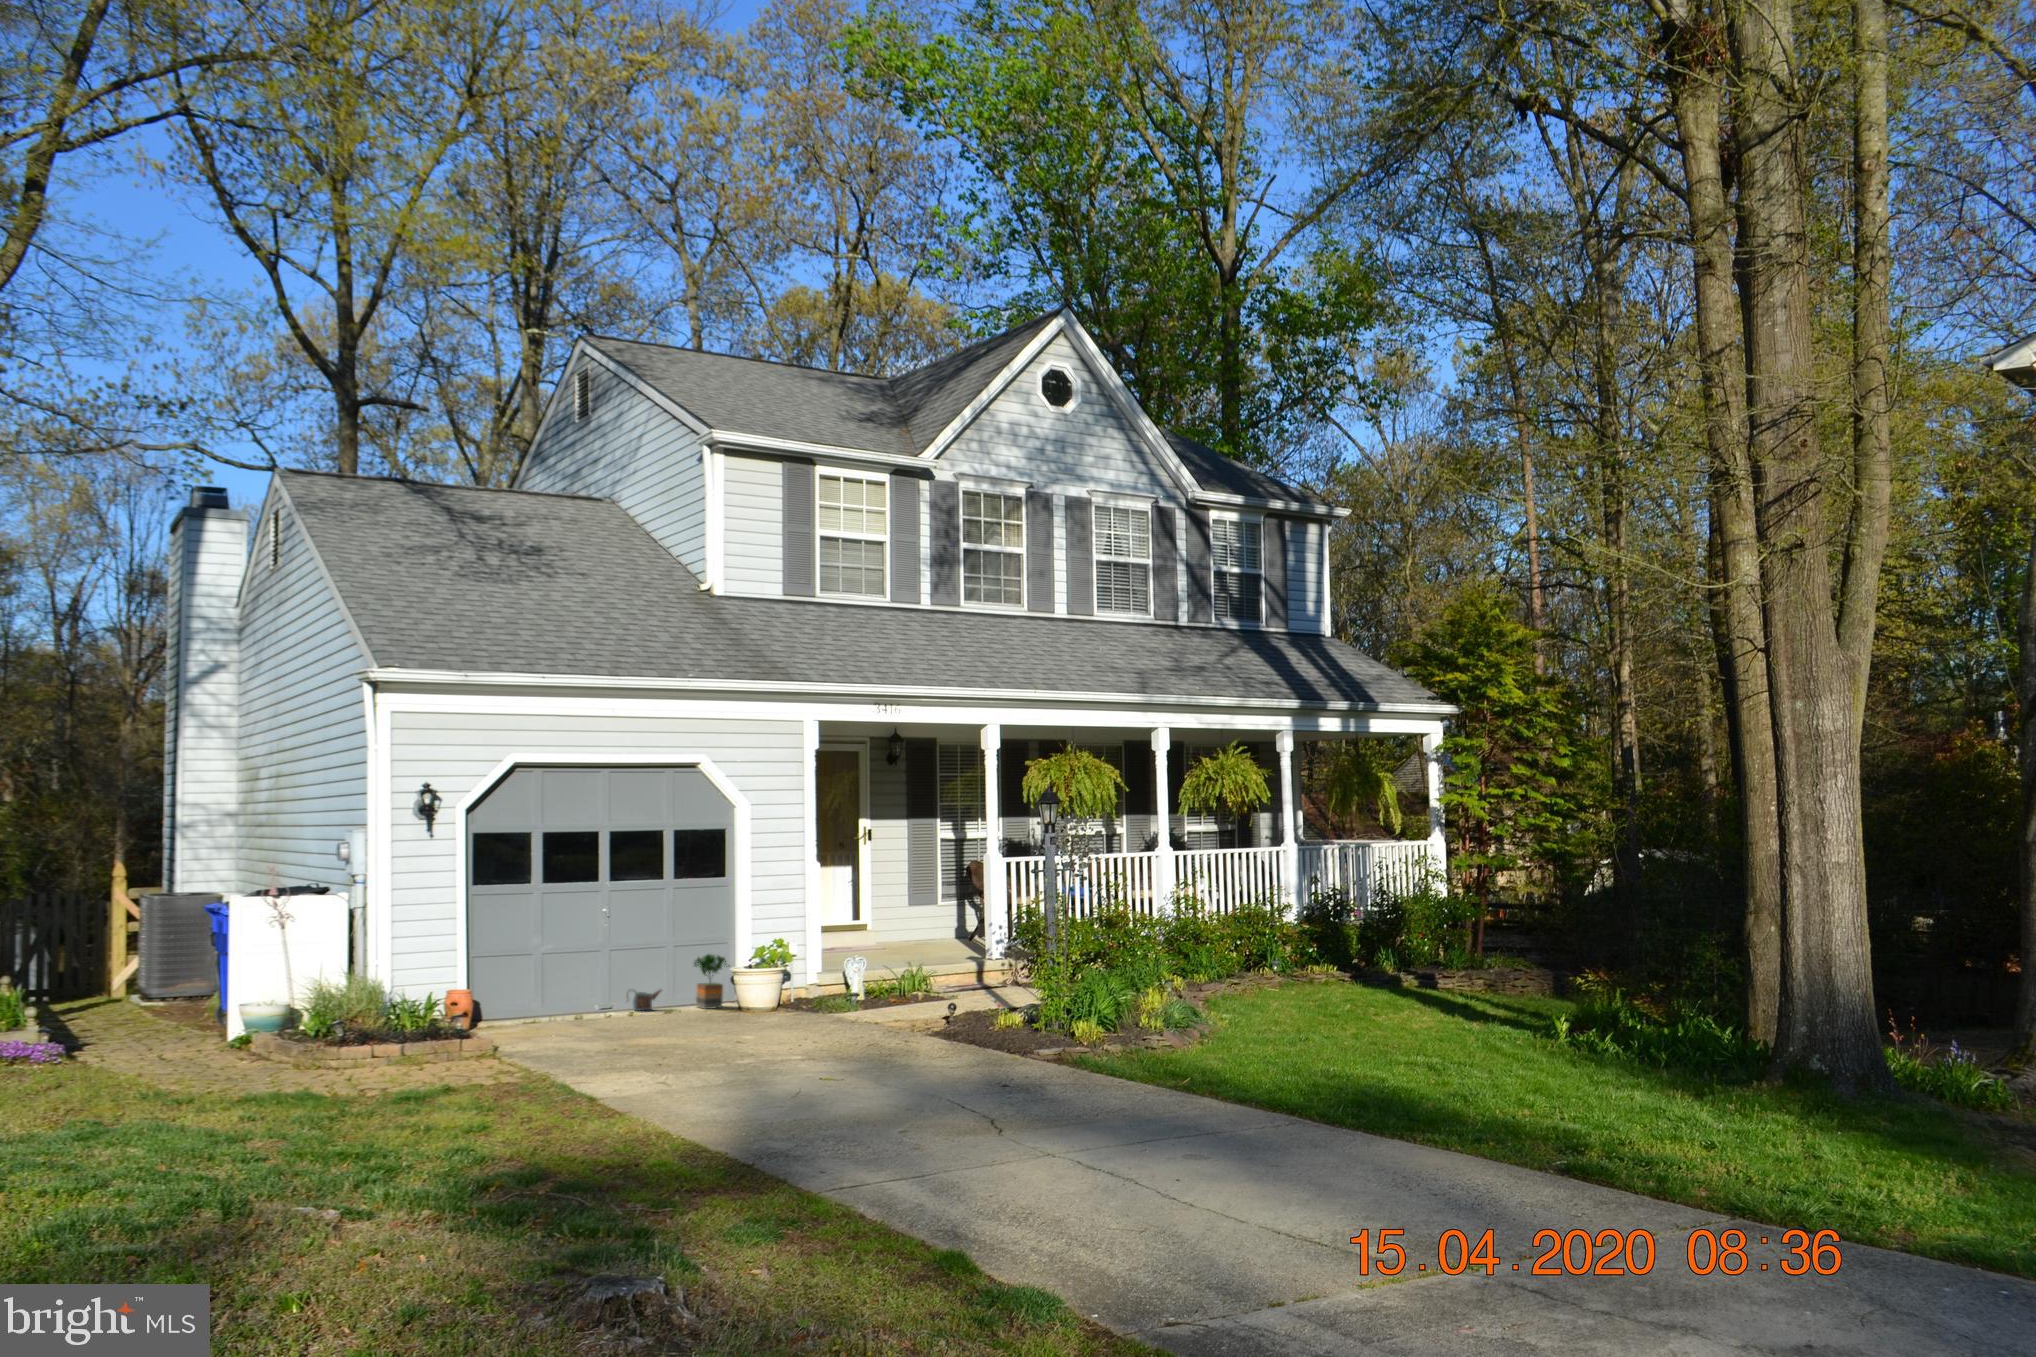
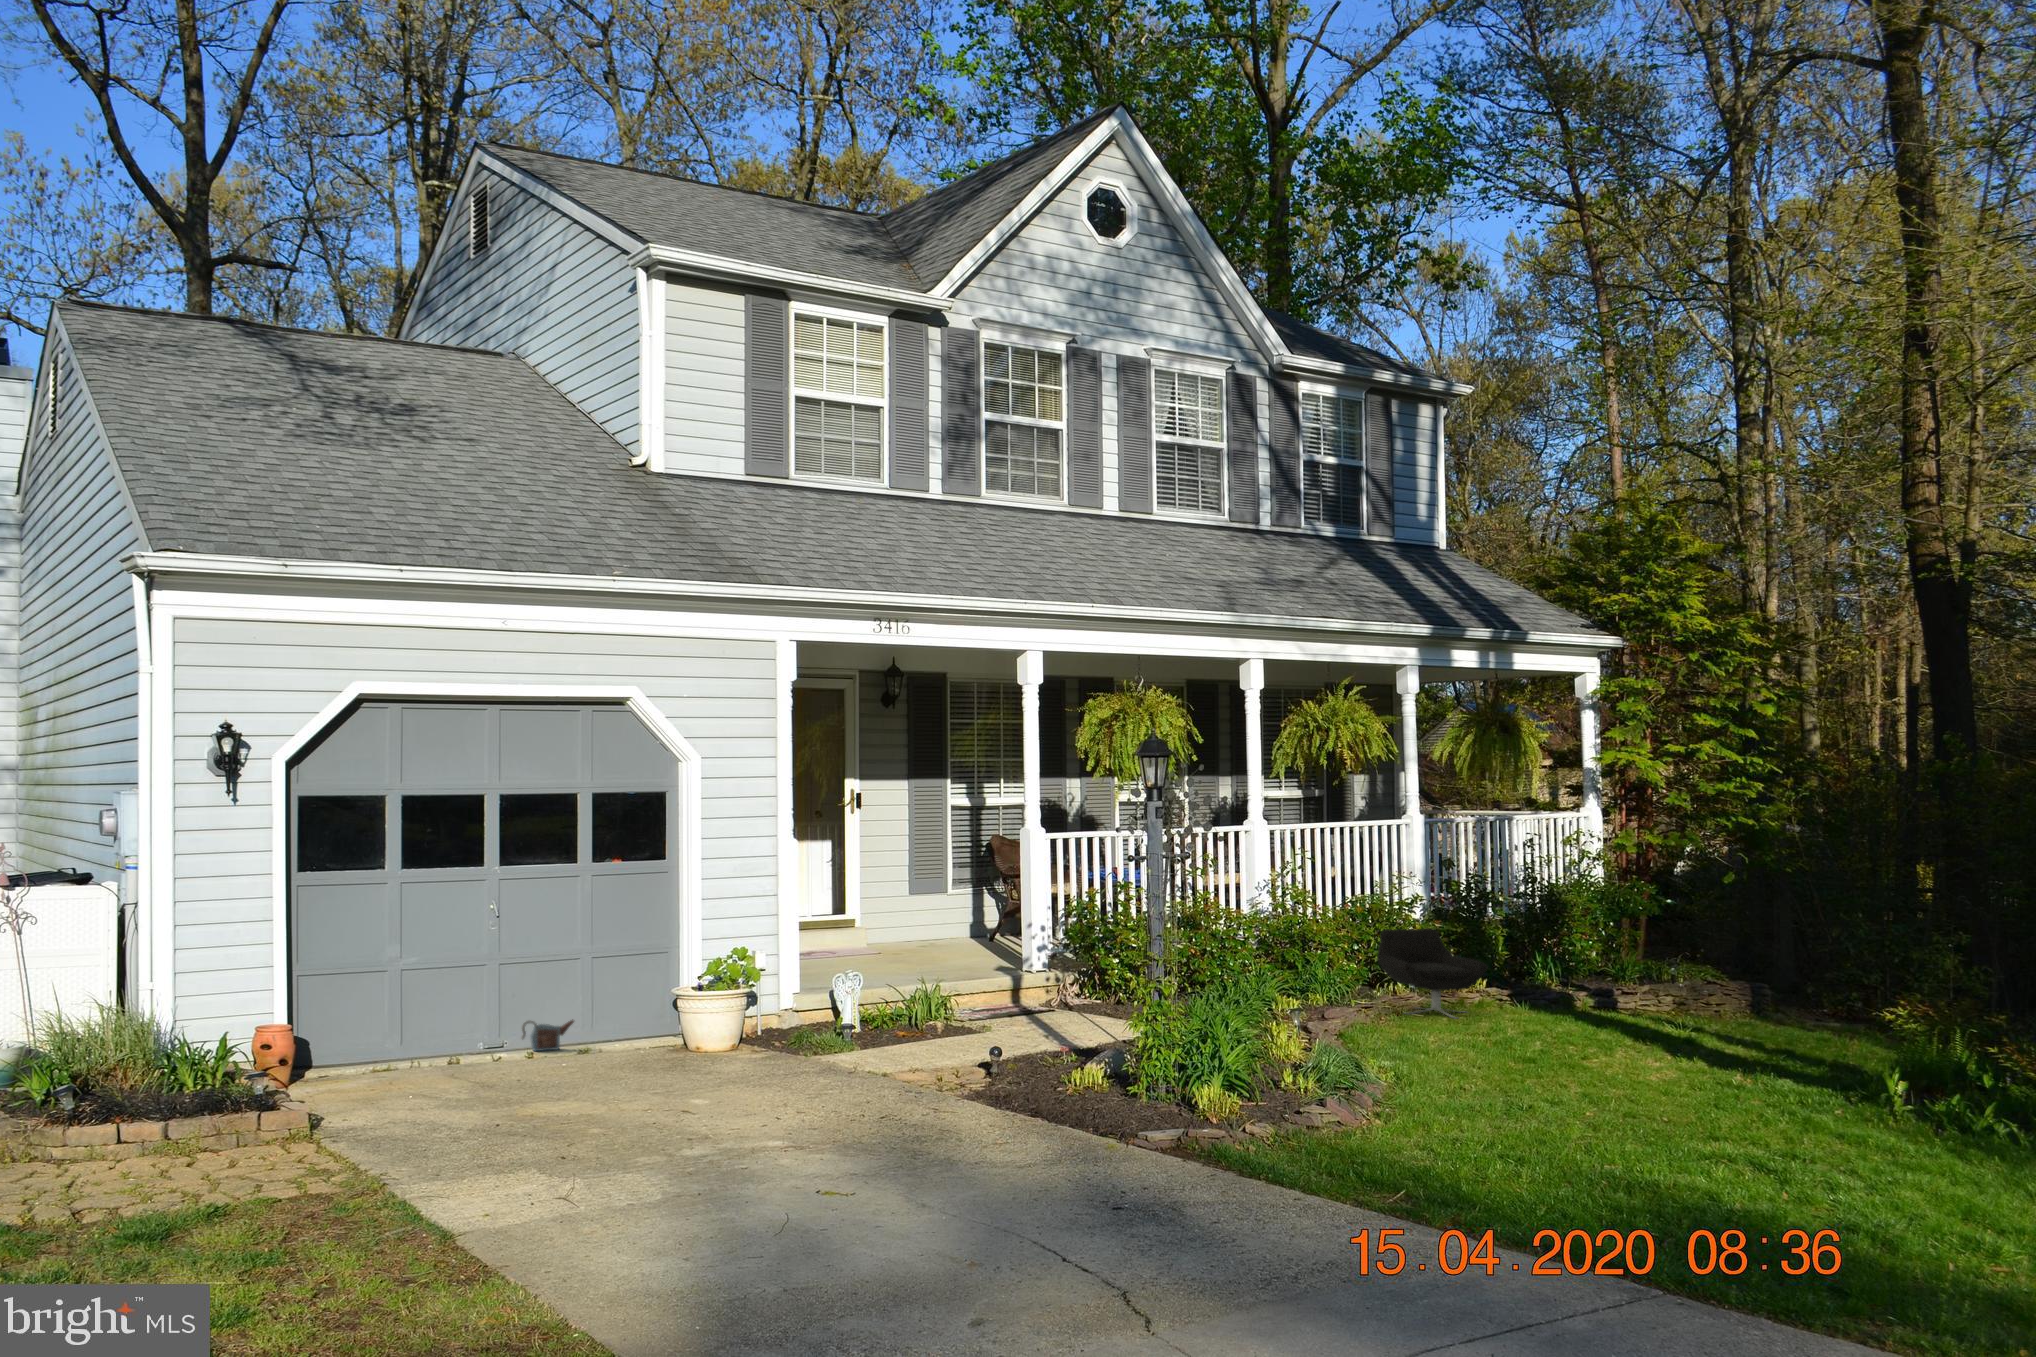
lounge chair: none [1246,929,1326,993] -> present [1377,928,1488,1018]
potted tree: present [694,954,730,1009] -> none [617,968,674,1048]

